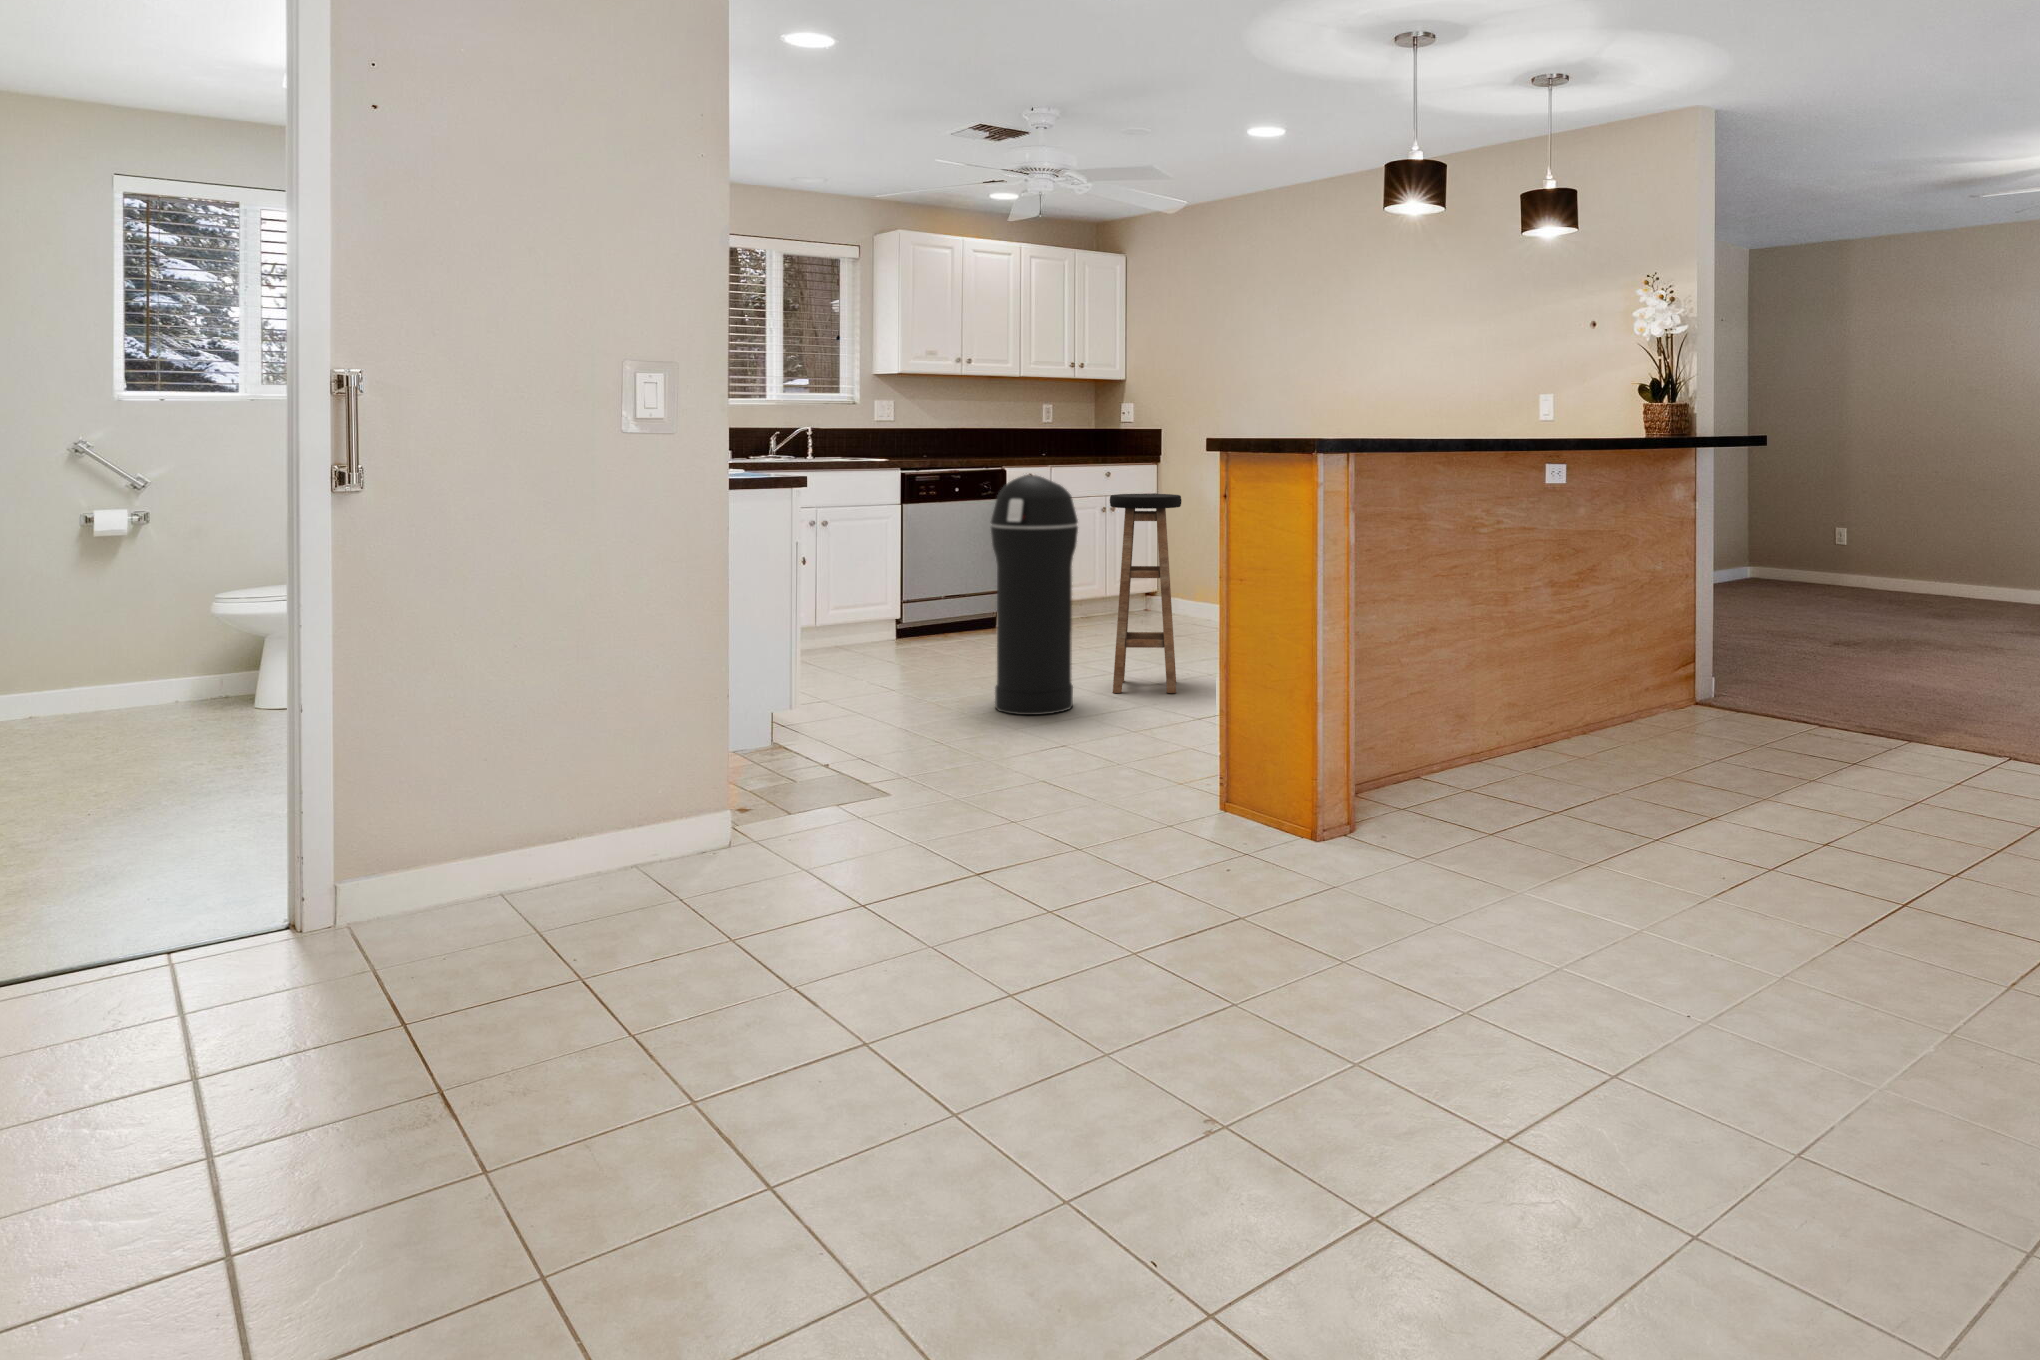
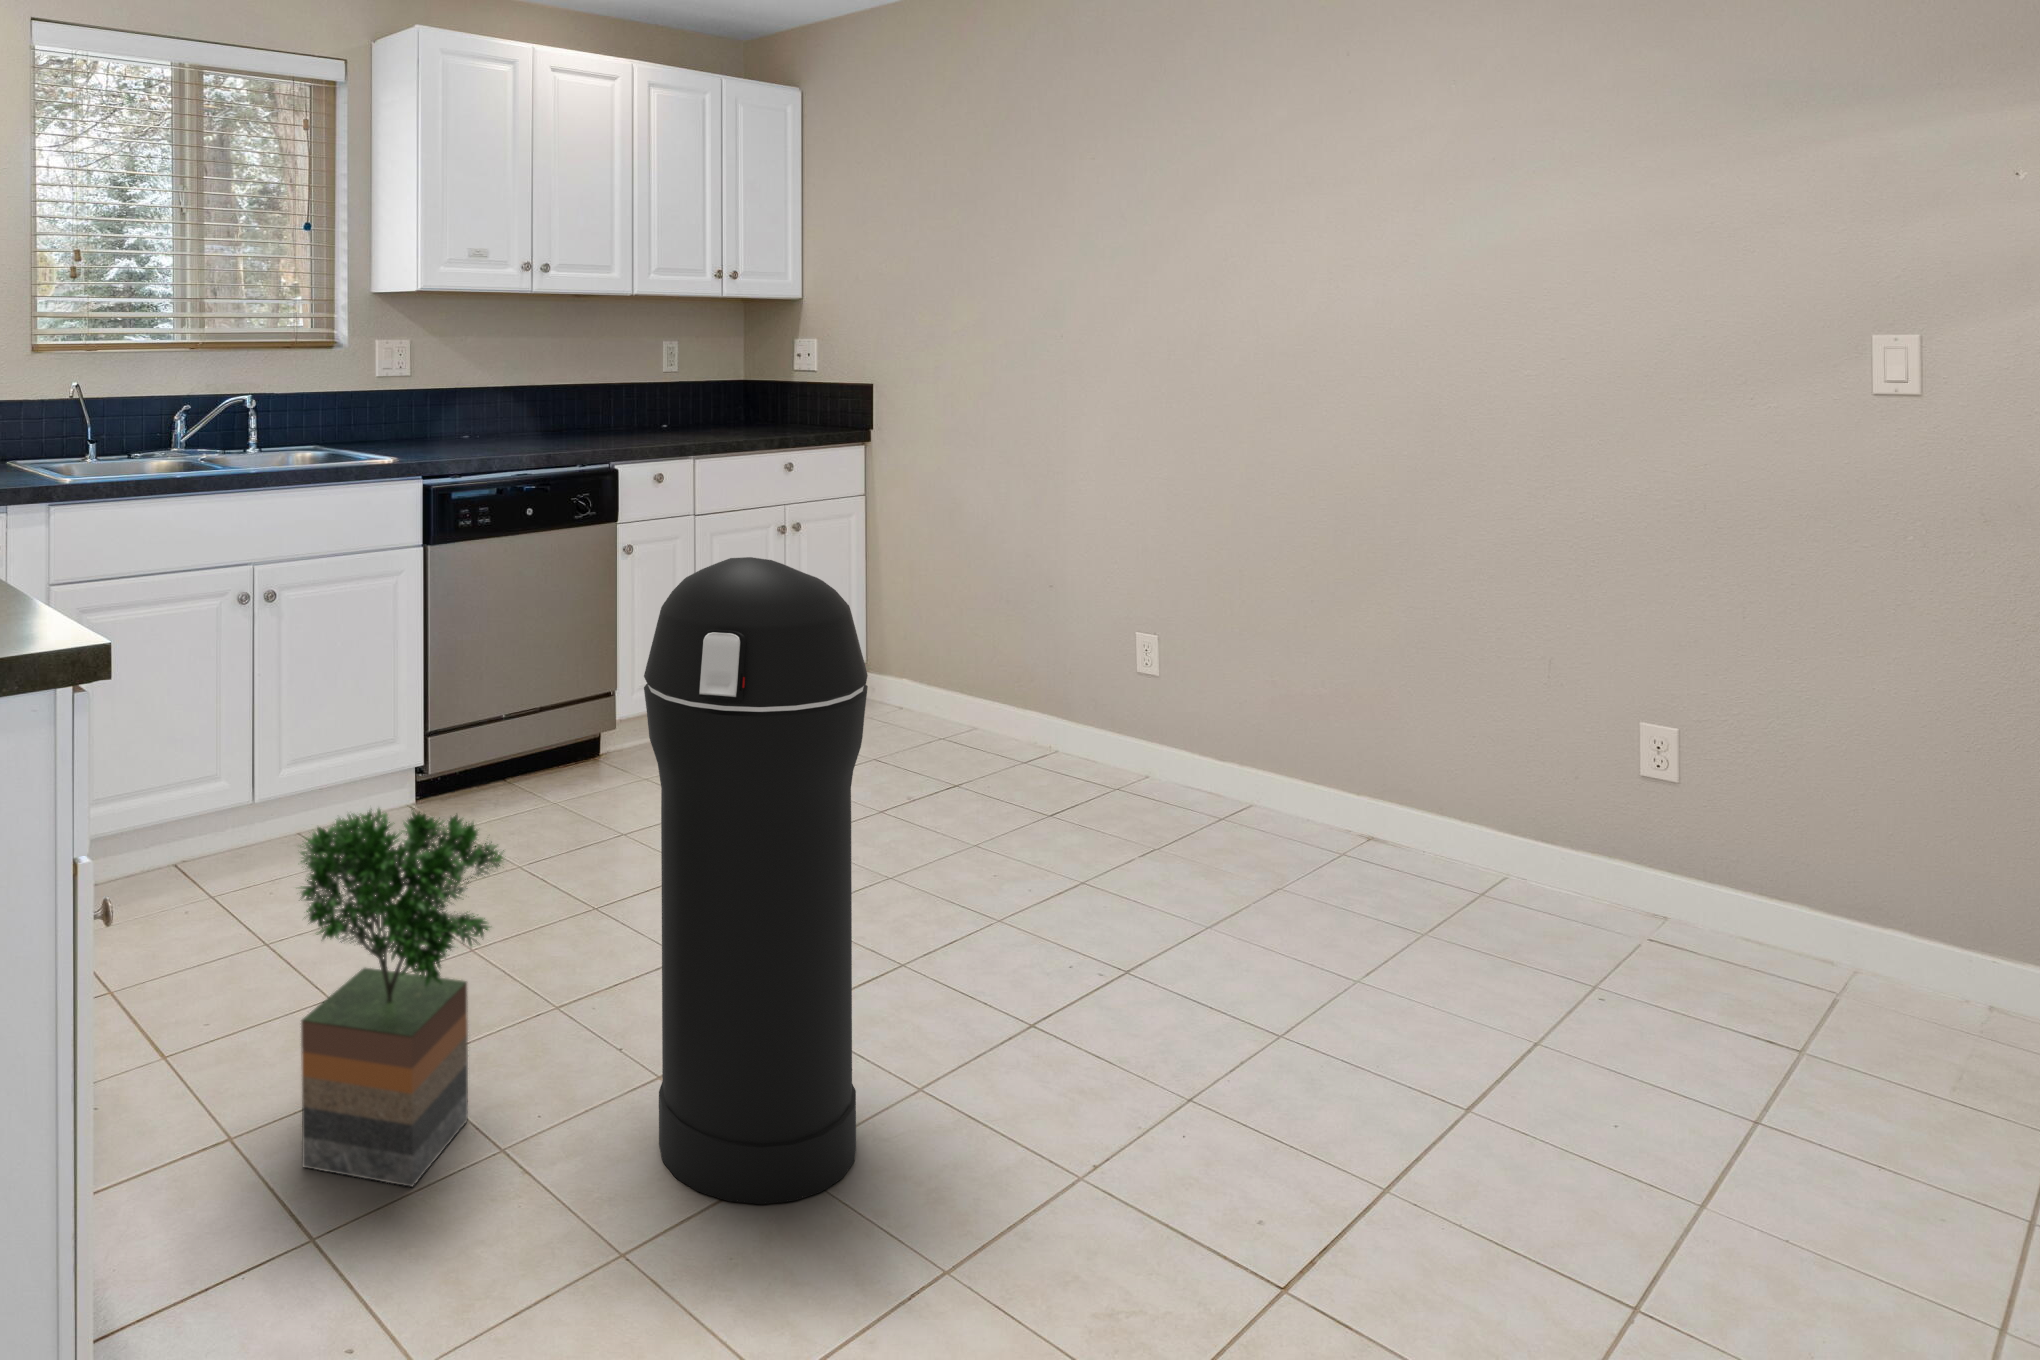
bar stool: present [1110,494,1182,693] -> none [902,563,1076,1056]
potted tree: none [852,577,937,712] -> present [300,809,504,1187]

